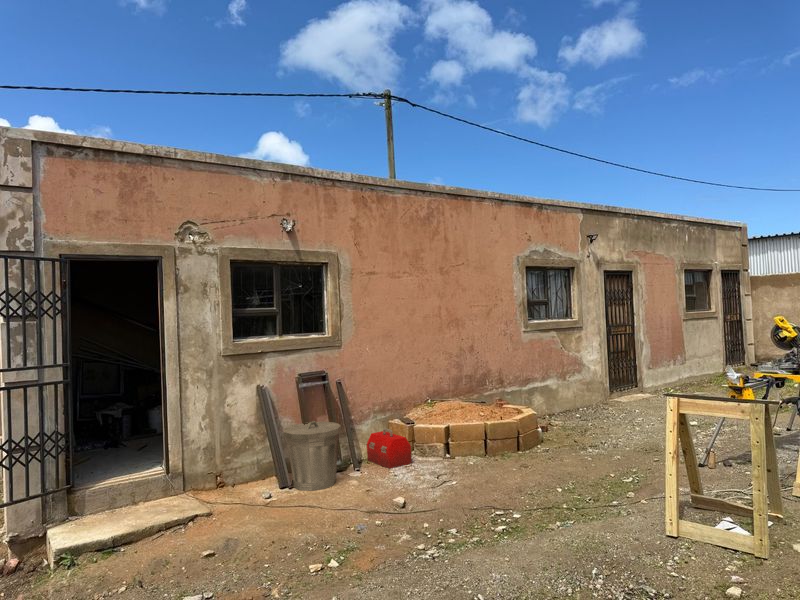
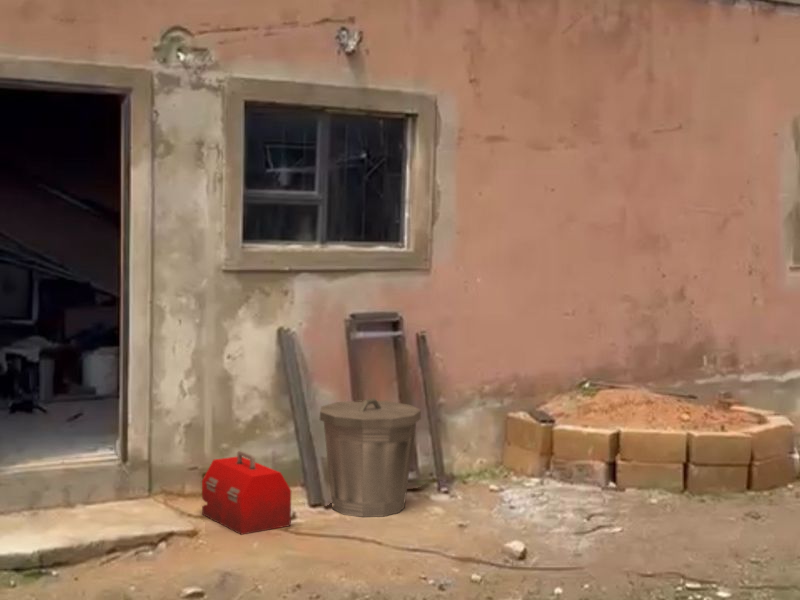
toolbox: present [367,428,412,469] -> present [202,451,291,534]

